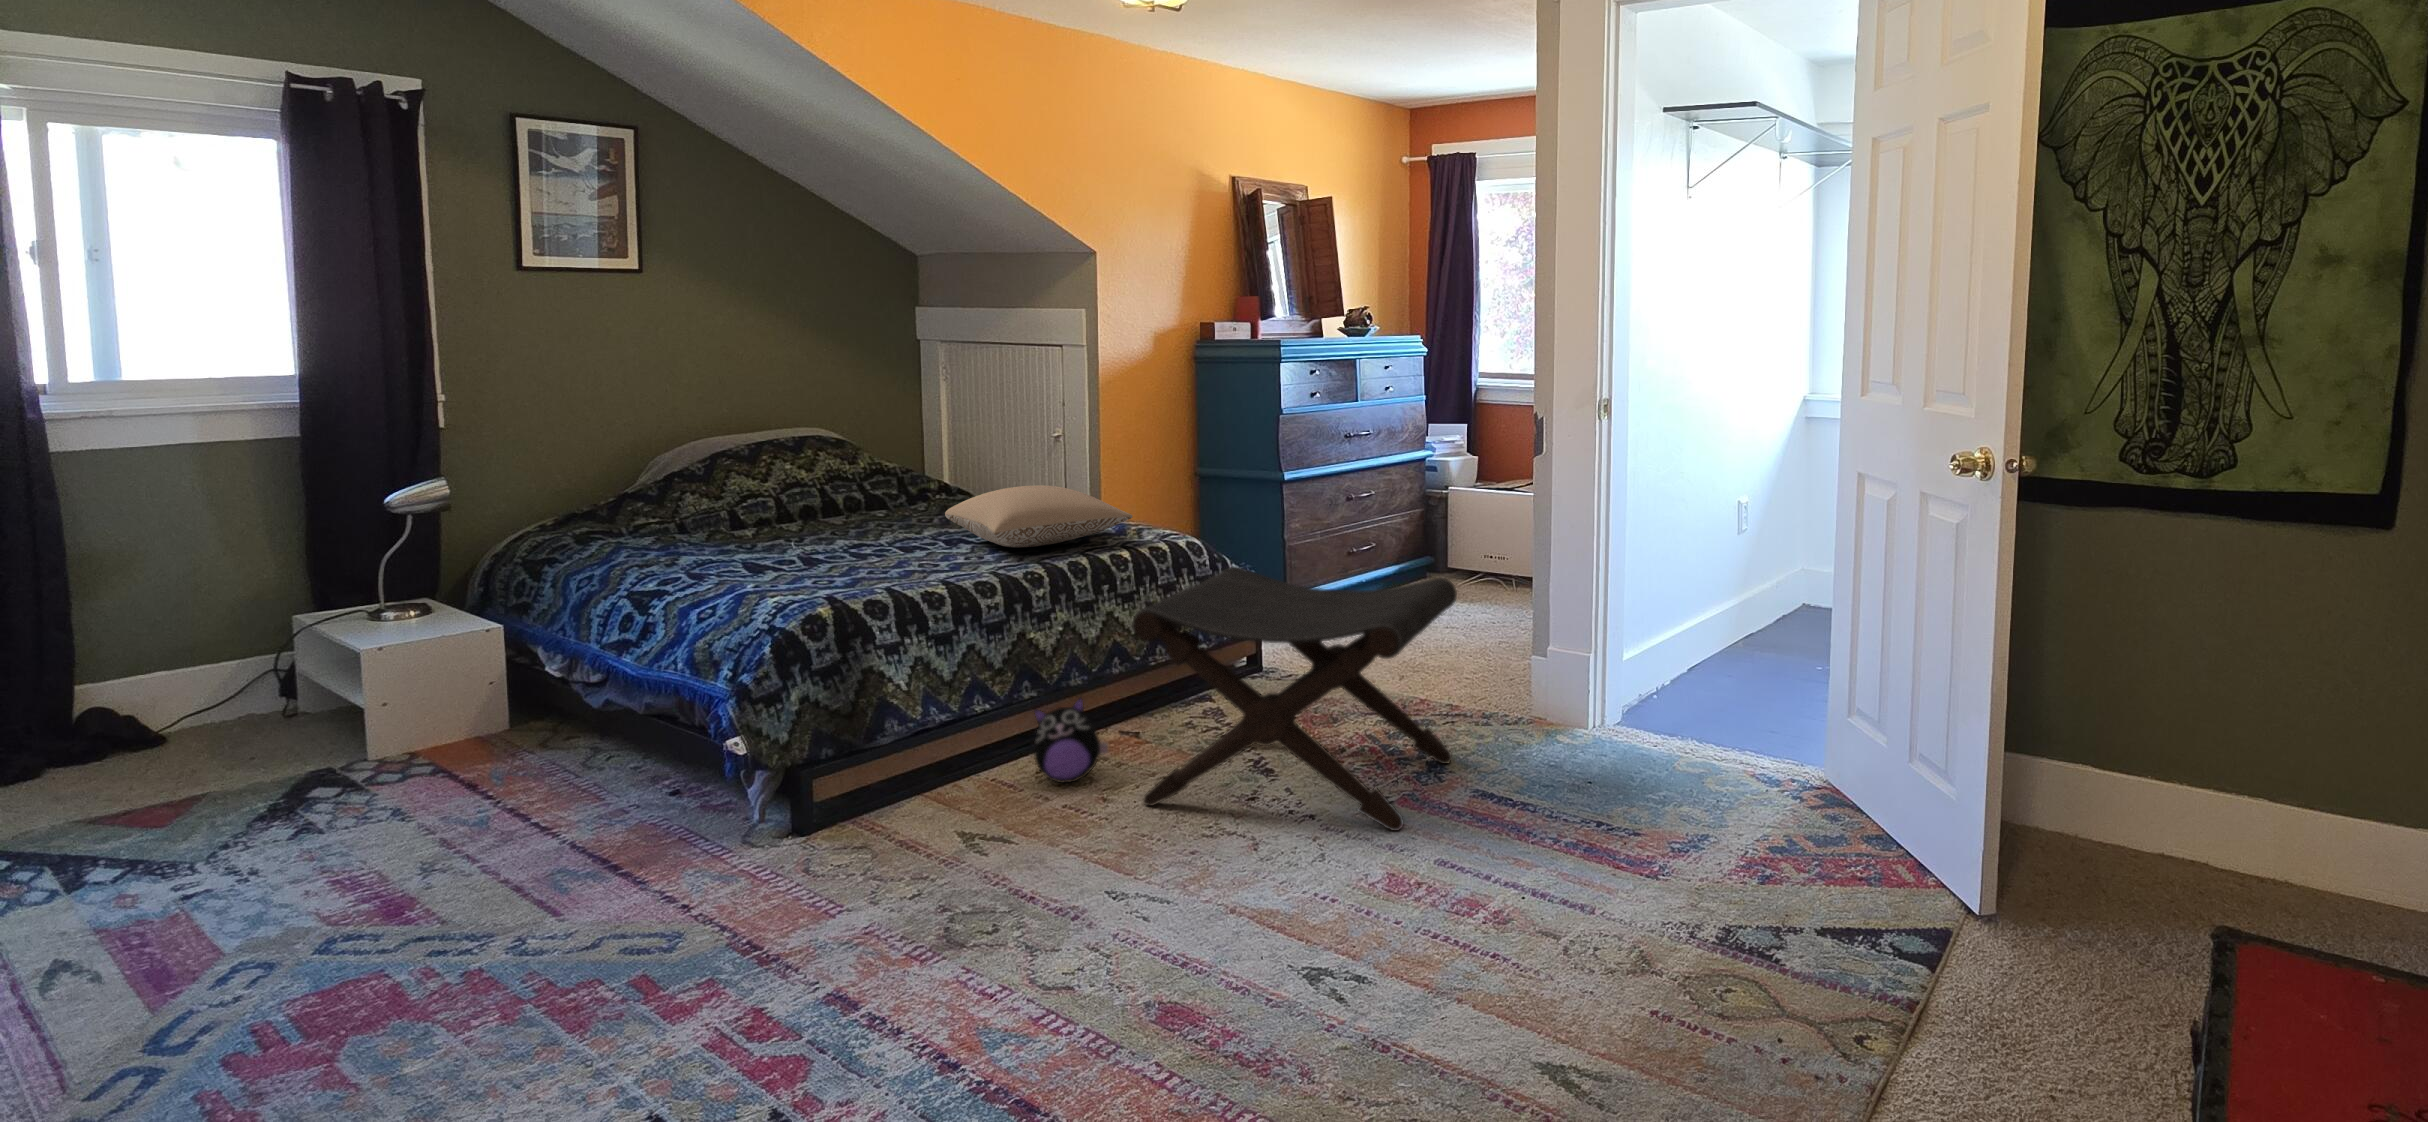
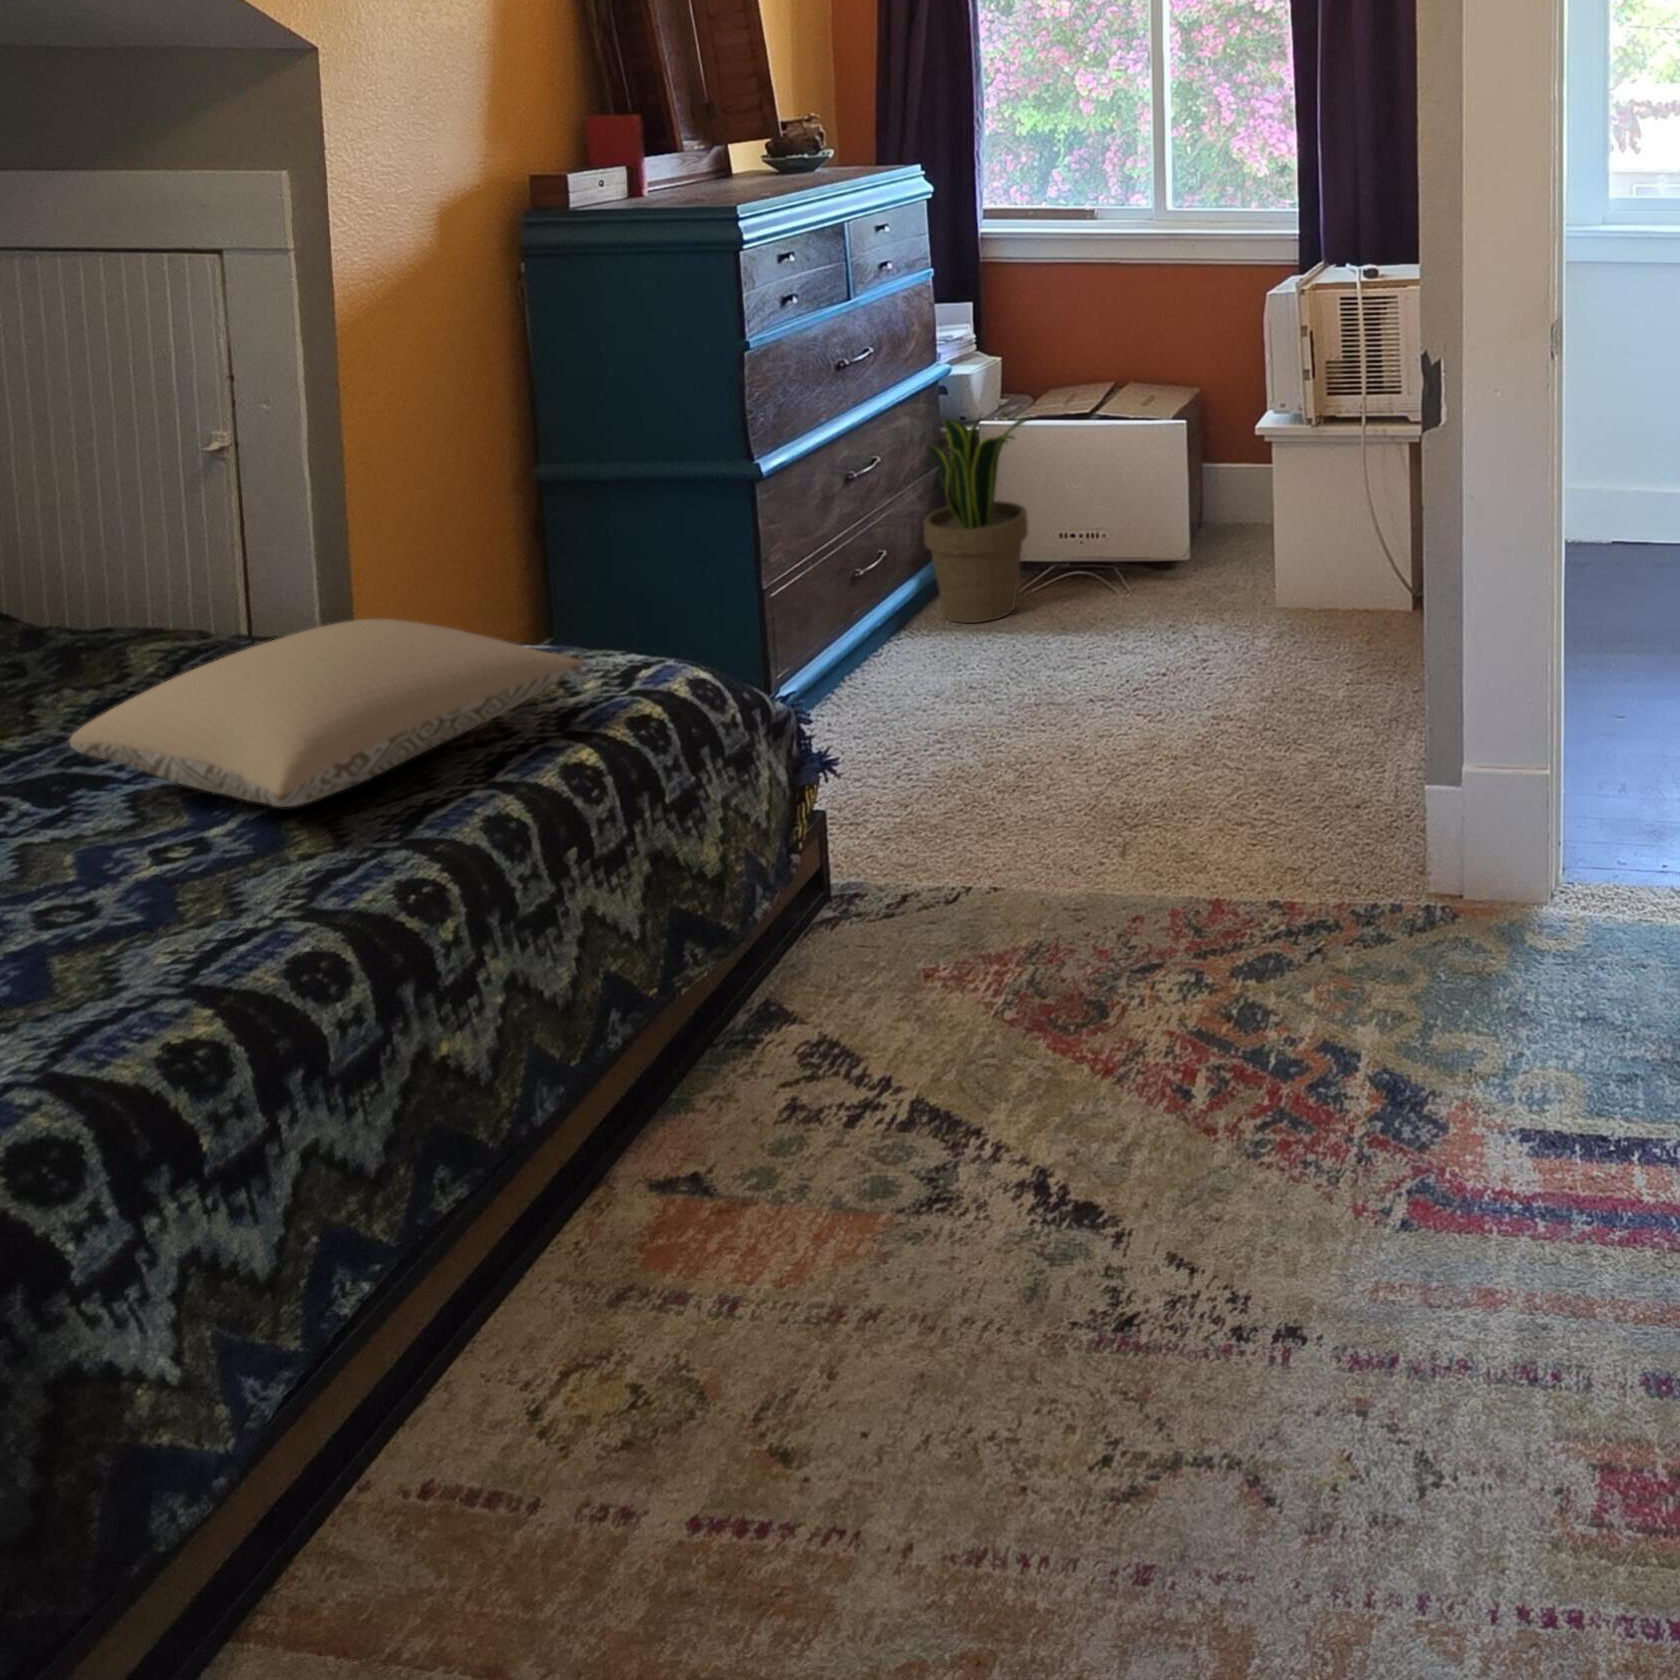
potted plant: none [1401,467,1464,591] -> present [924,417,1031,623]
footstool: present [1132,567,1457,831] -> none [859,715,1506,1440]
plush toy: present [1034,697,1108,783] -> none [527,1188,718,1440]

